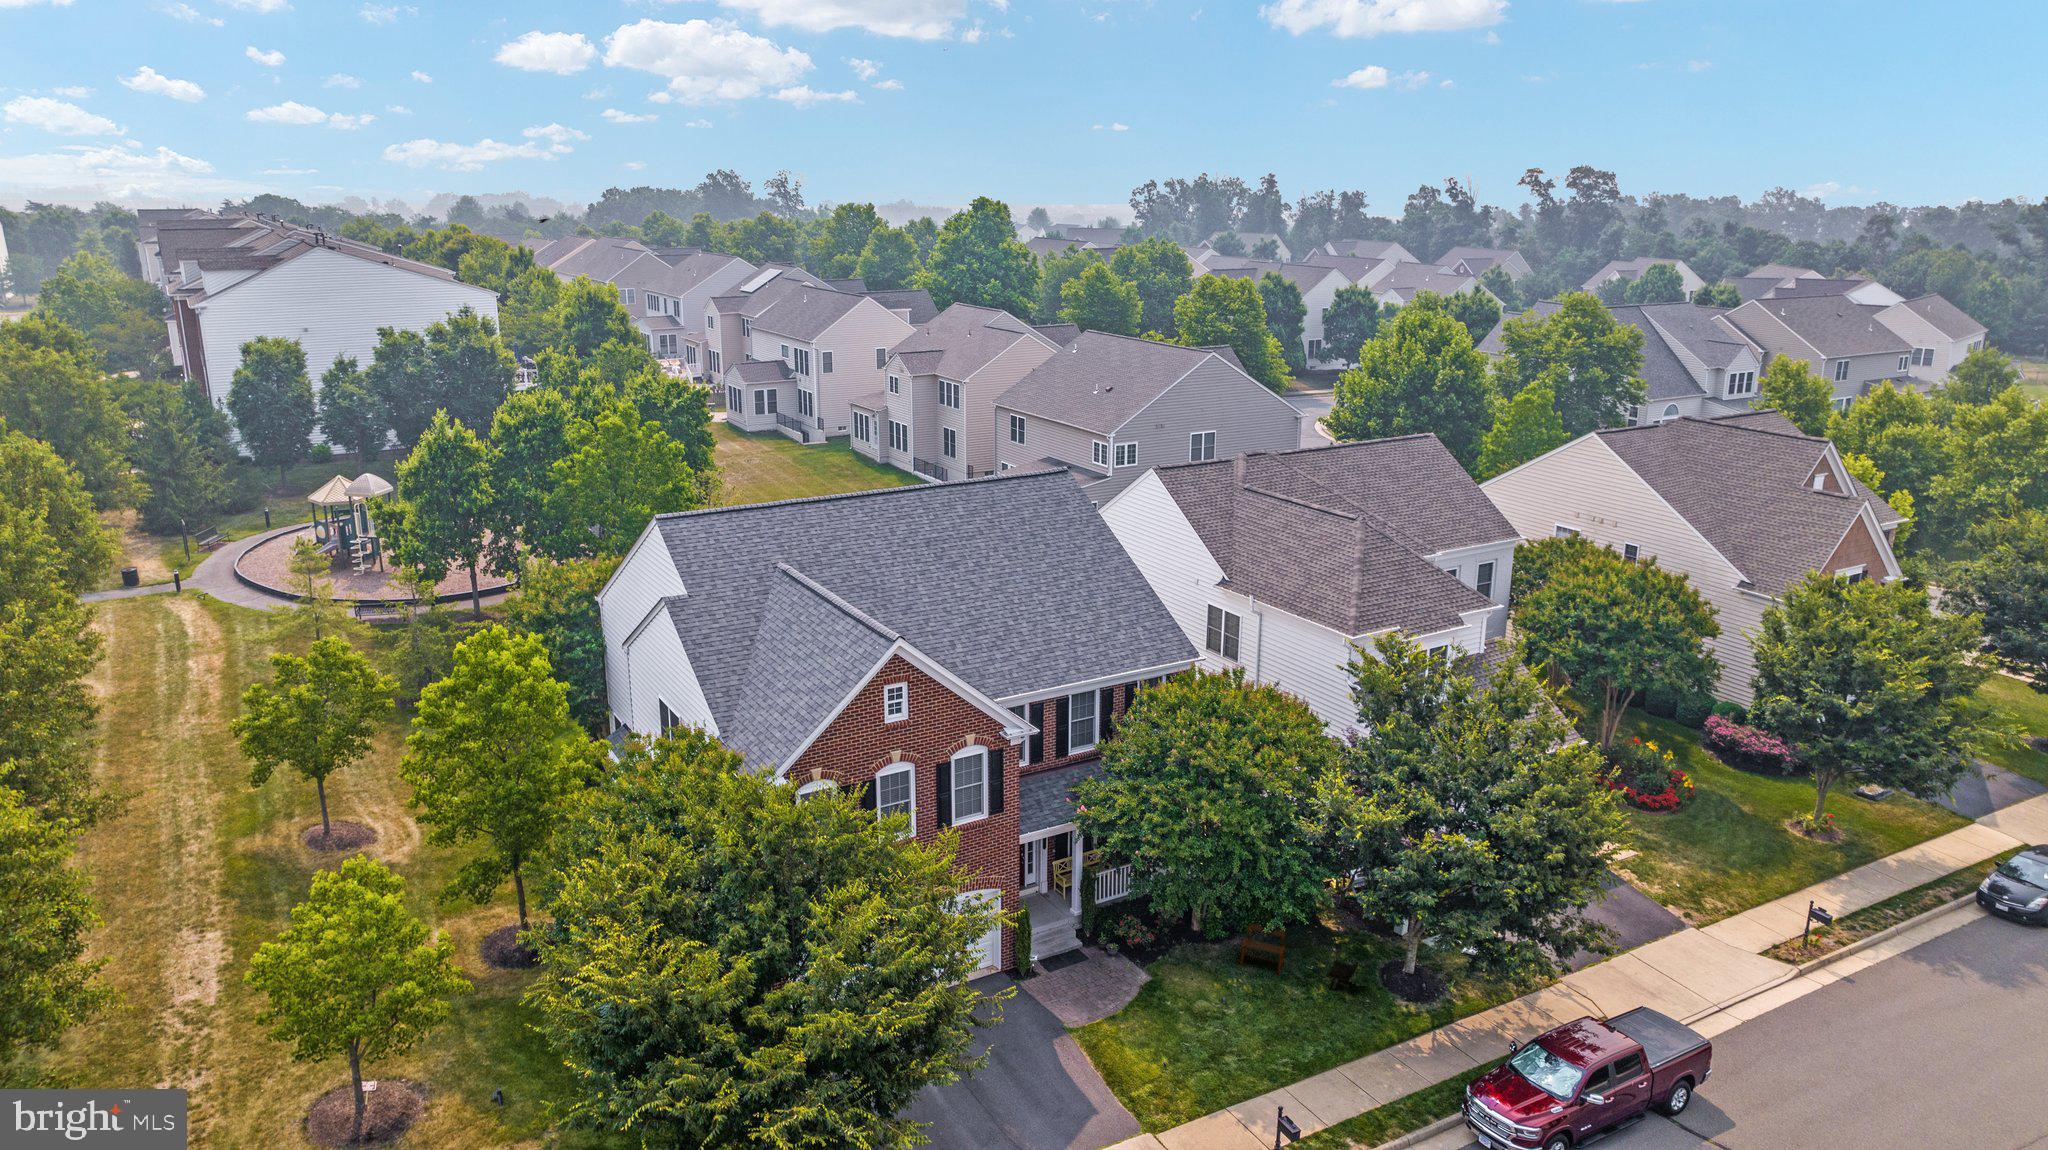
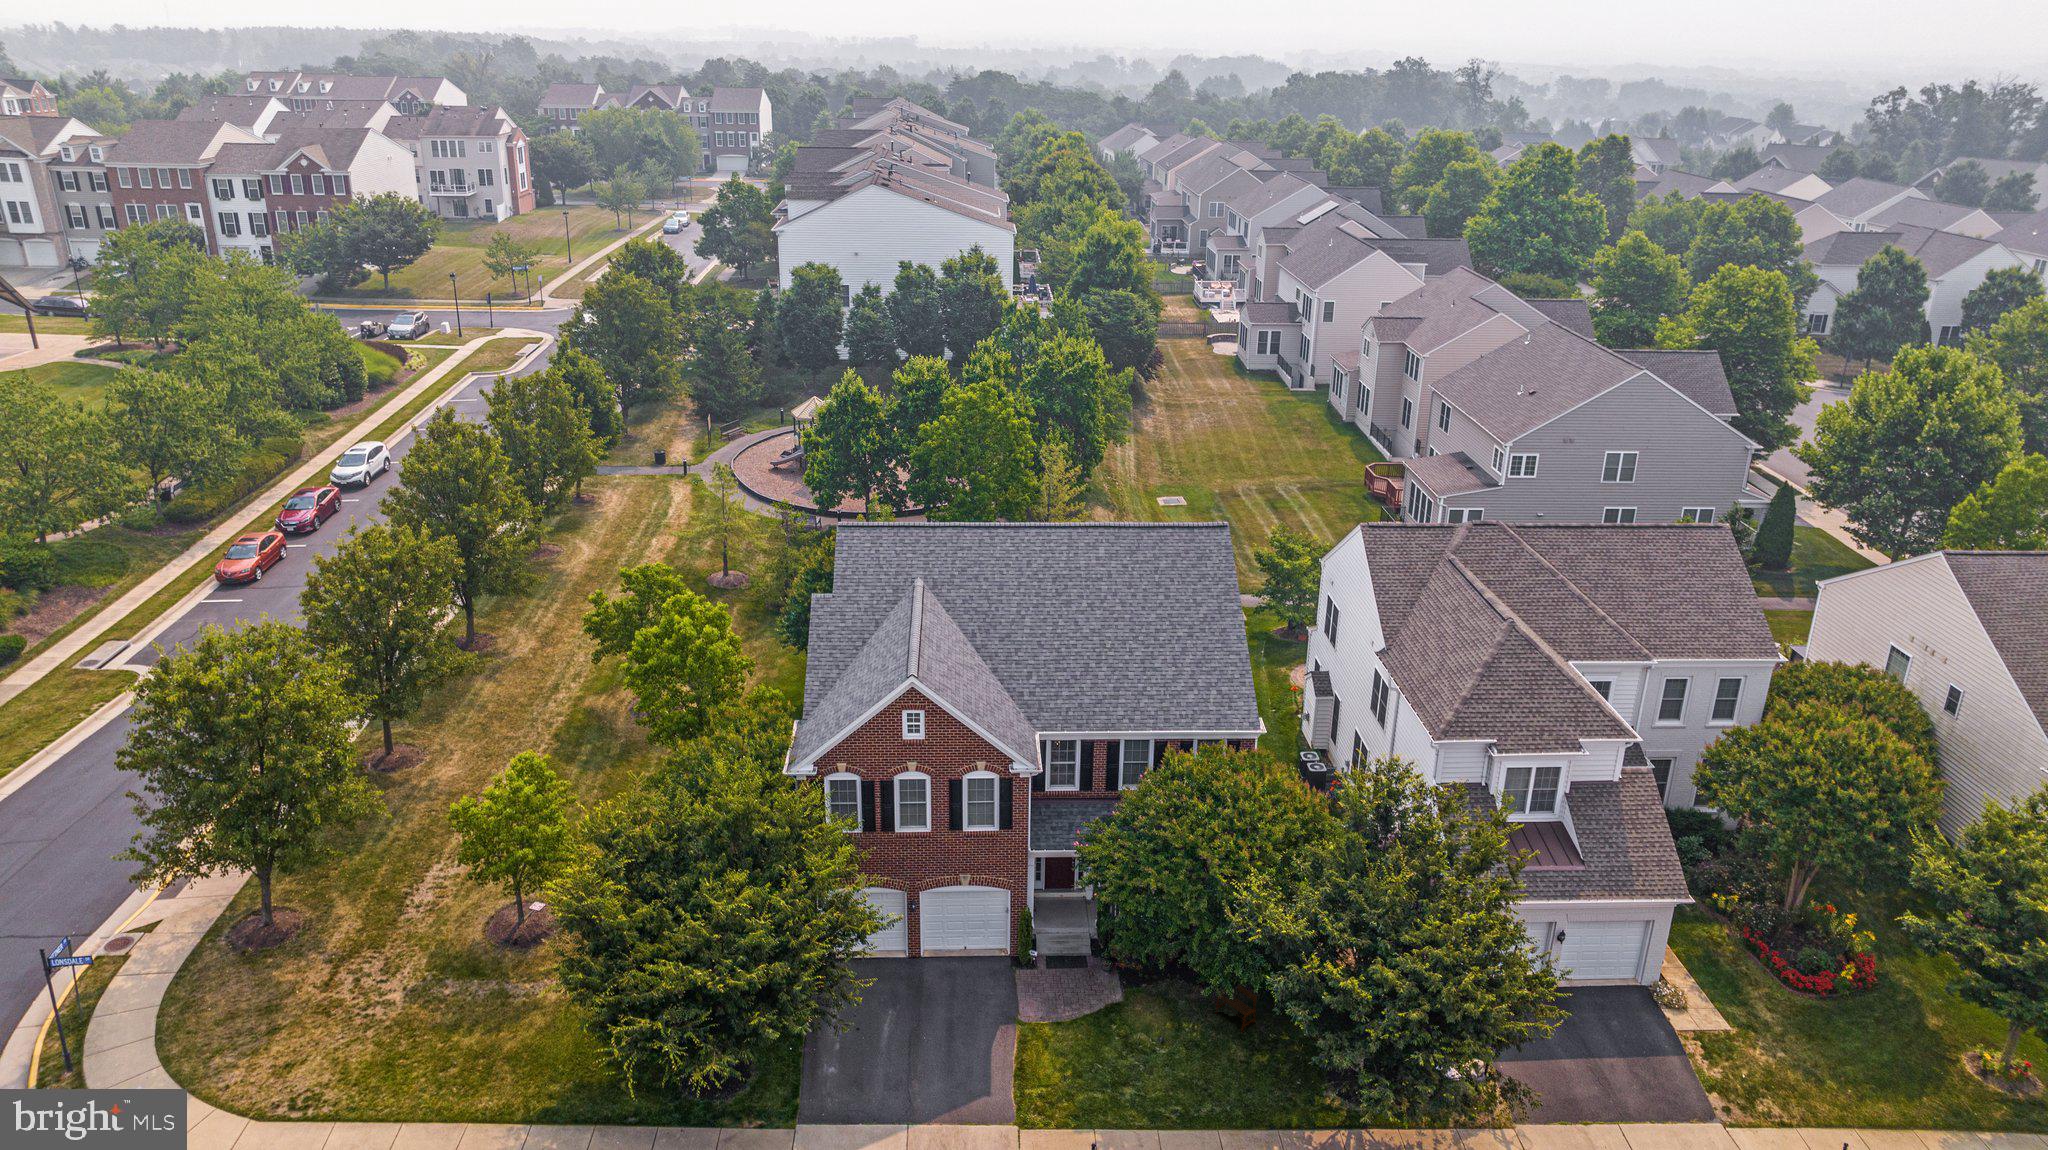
lounge chair: present [1327,960,1359,983] -> none [1274,1037,1307,1064]

